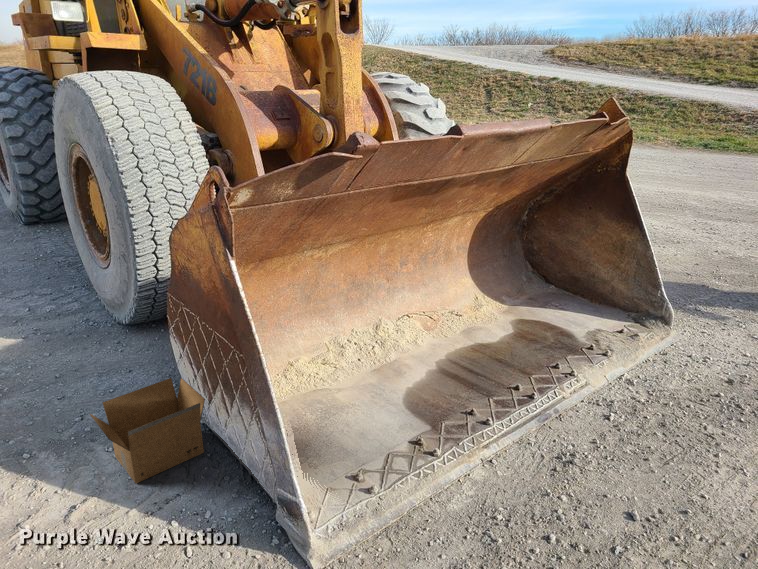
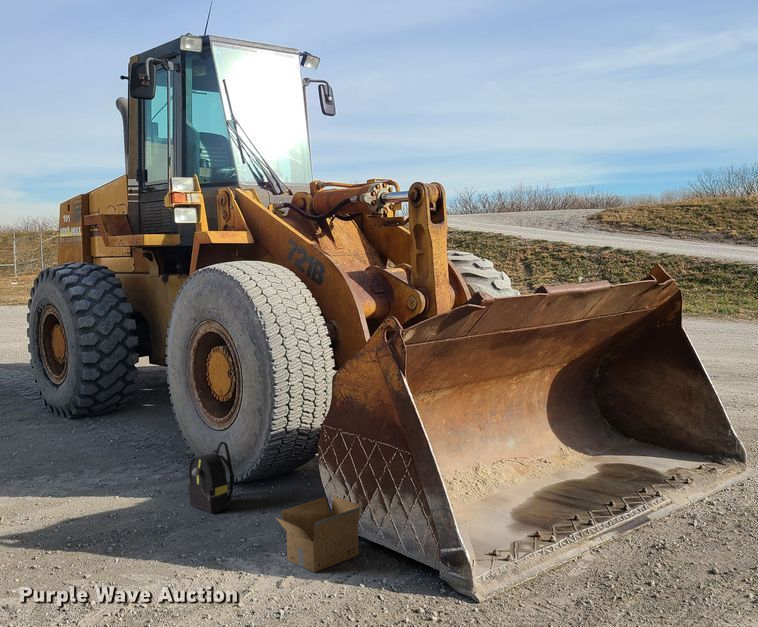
backpack: none [50,288,113,367] -> present [188,442,234,513]

